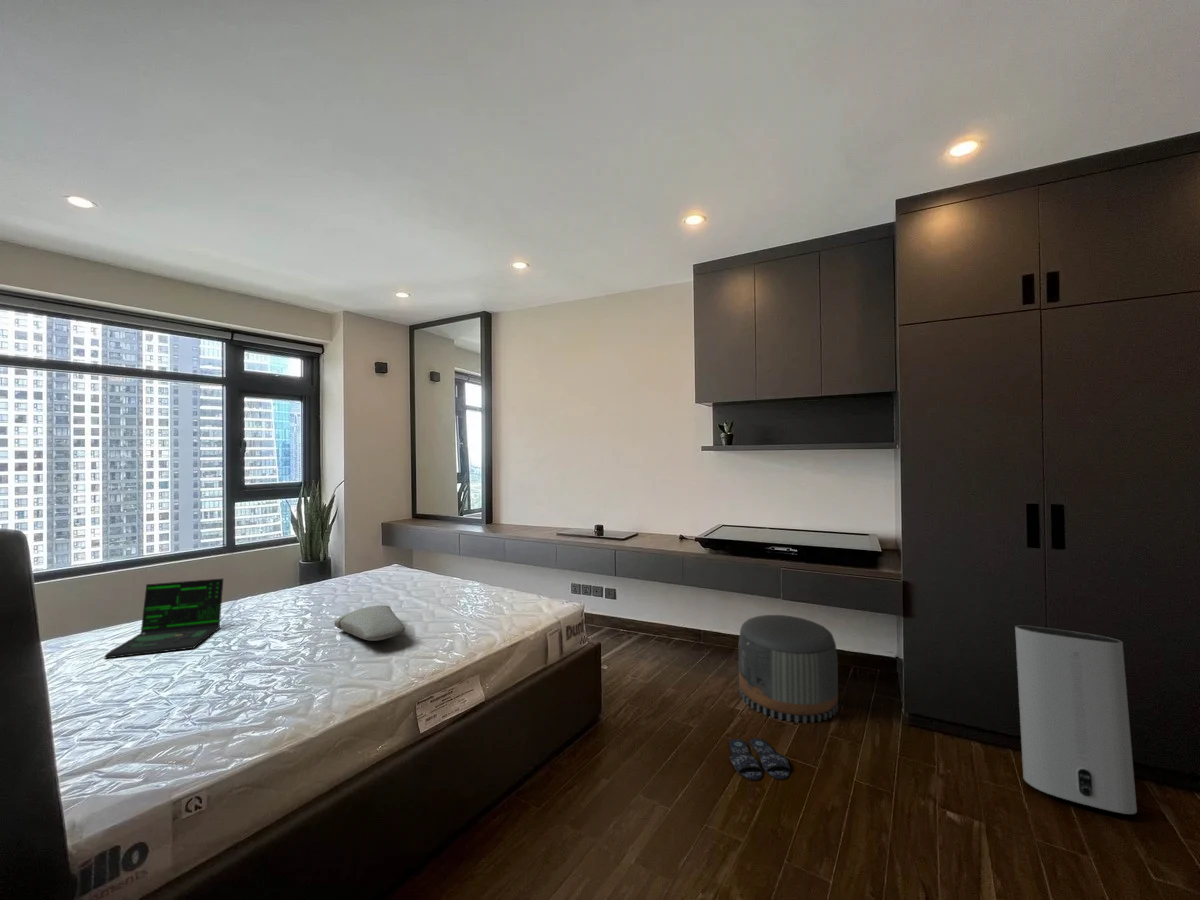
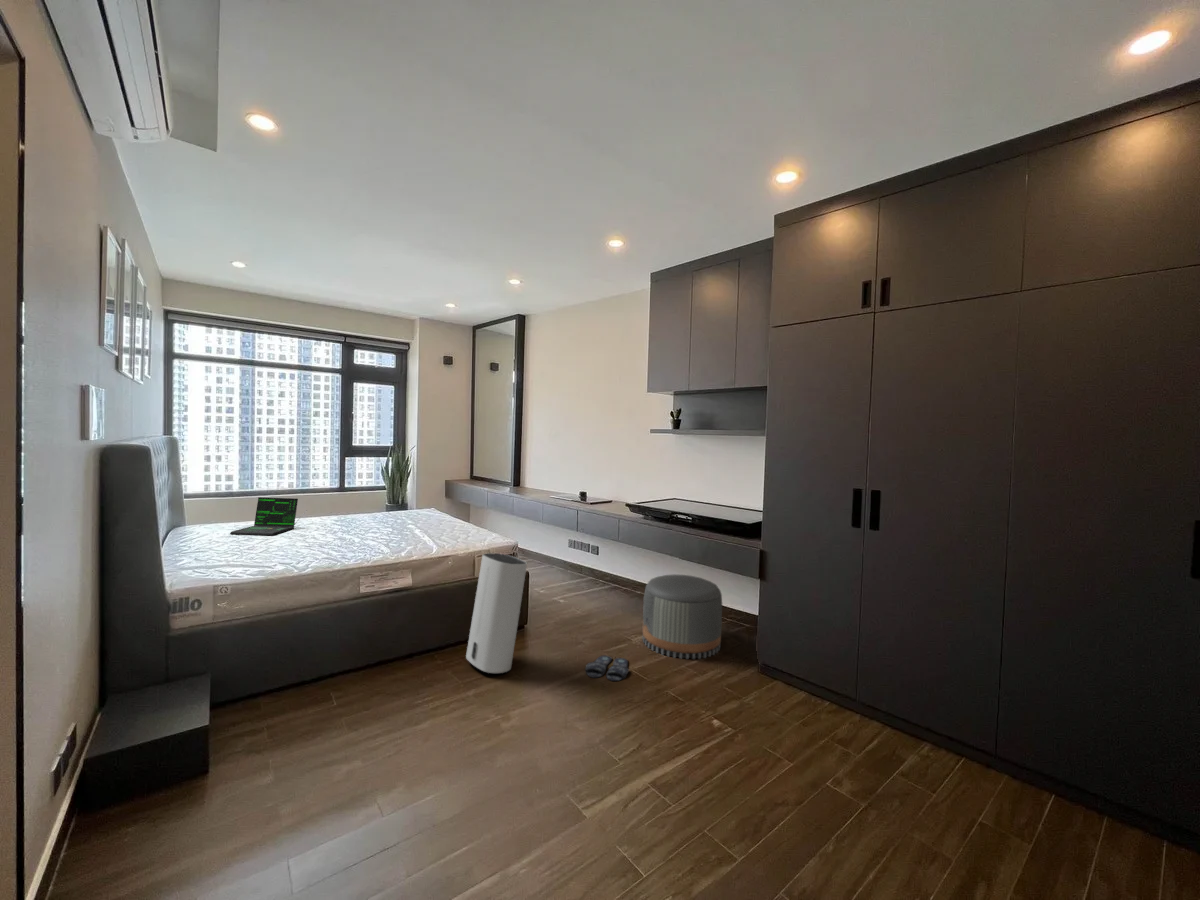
pillow: present [334,605,405,641] -> none [349,525,387,543]
air purifier: present [1015,626,1137,814] -> present [466,553,527,673]

